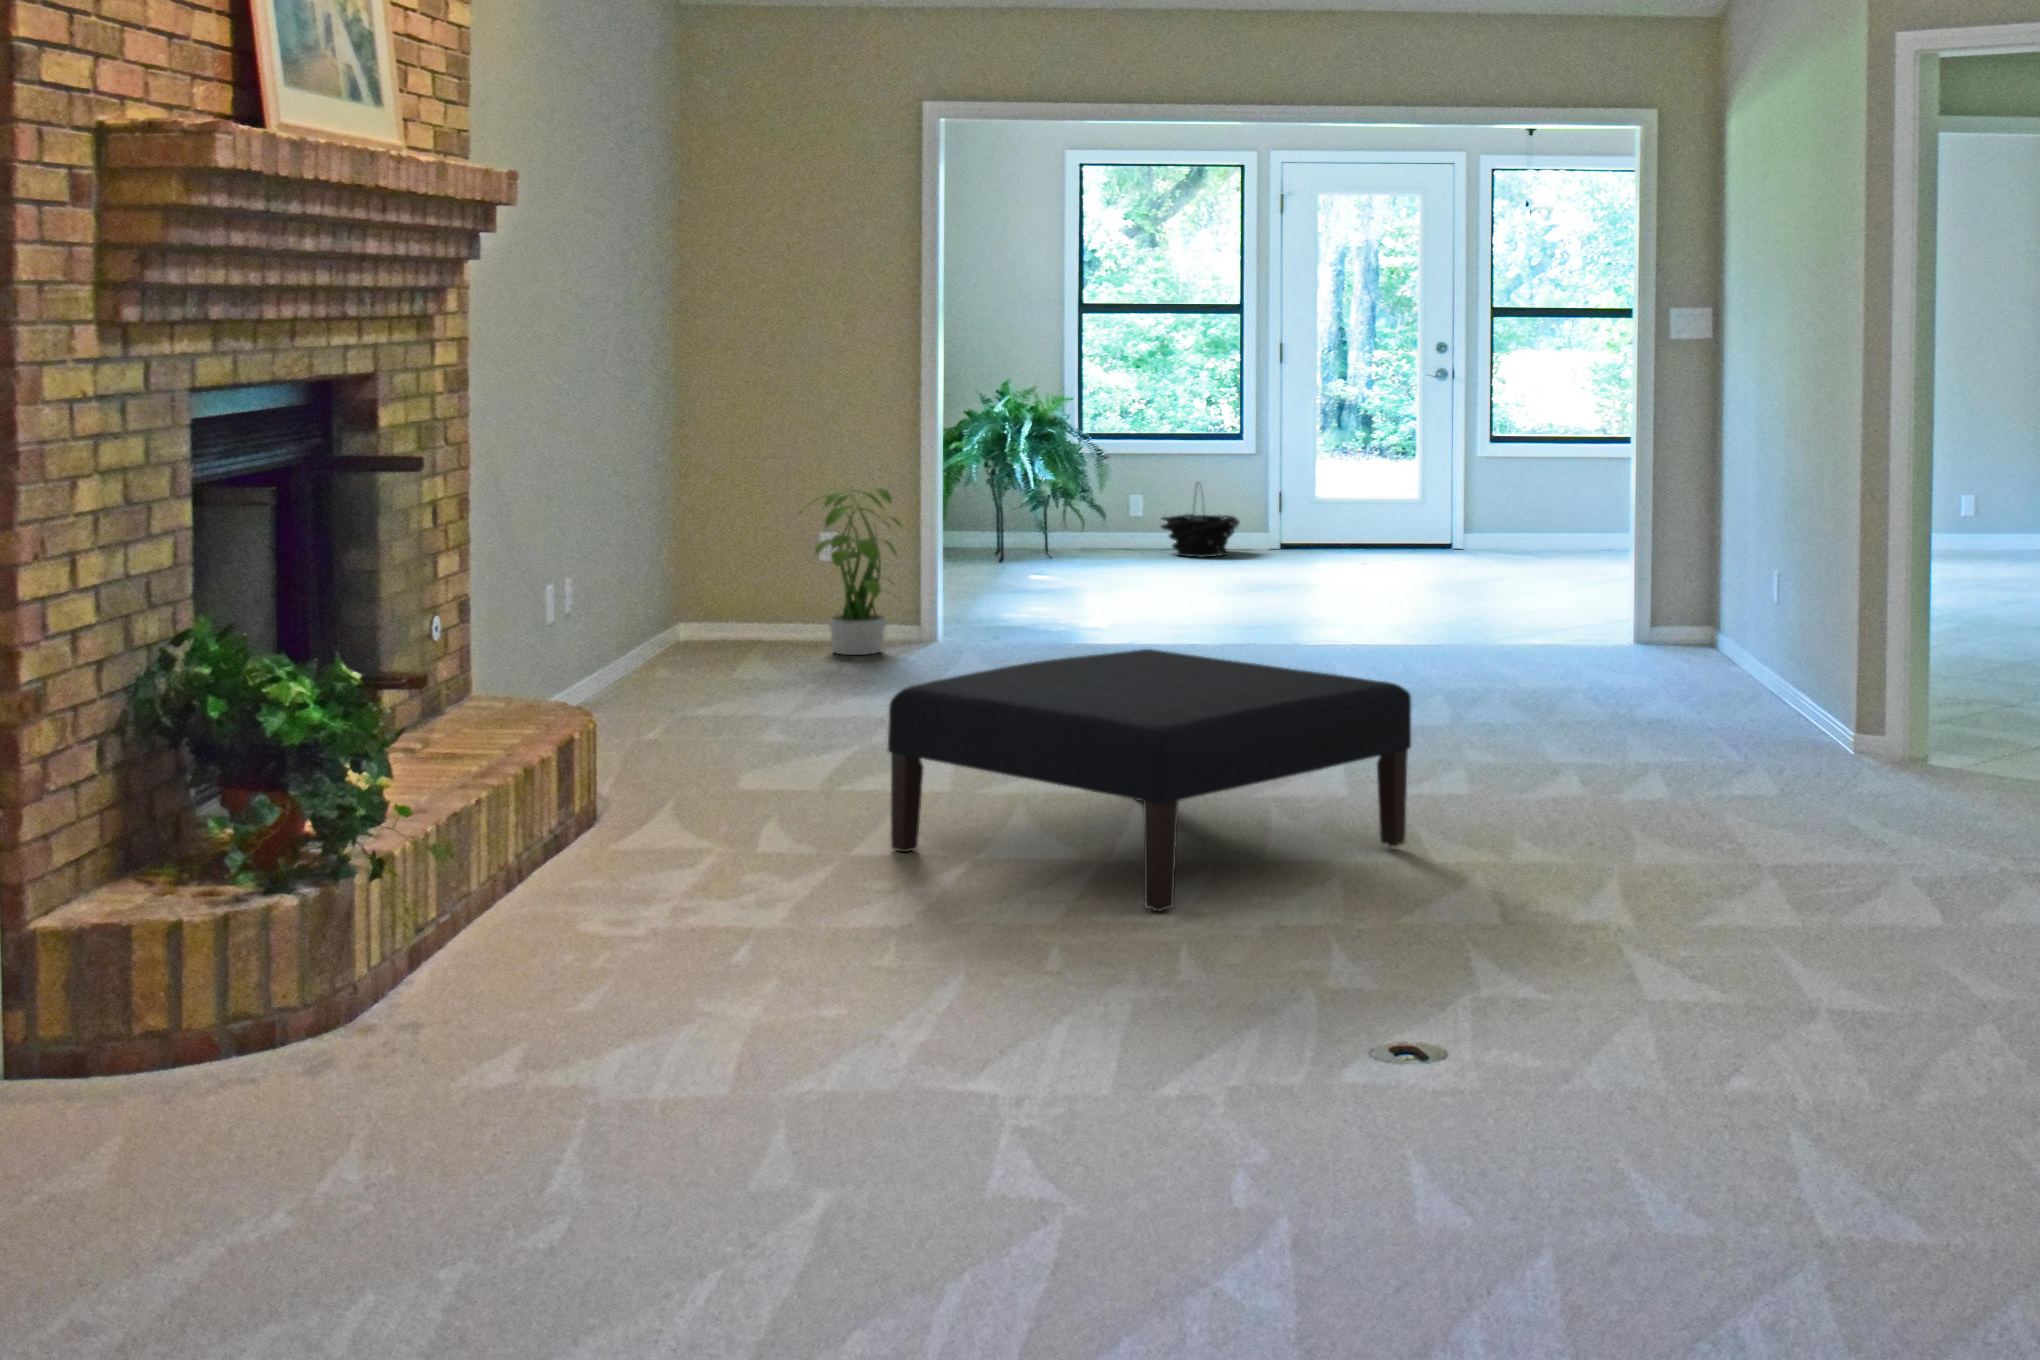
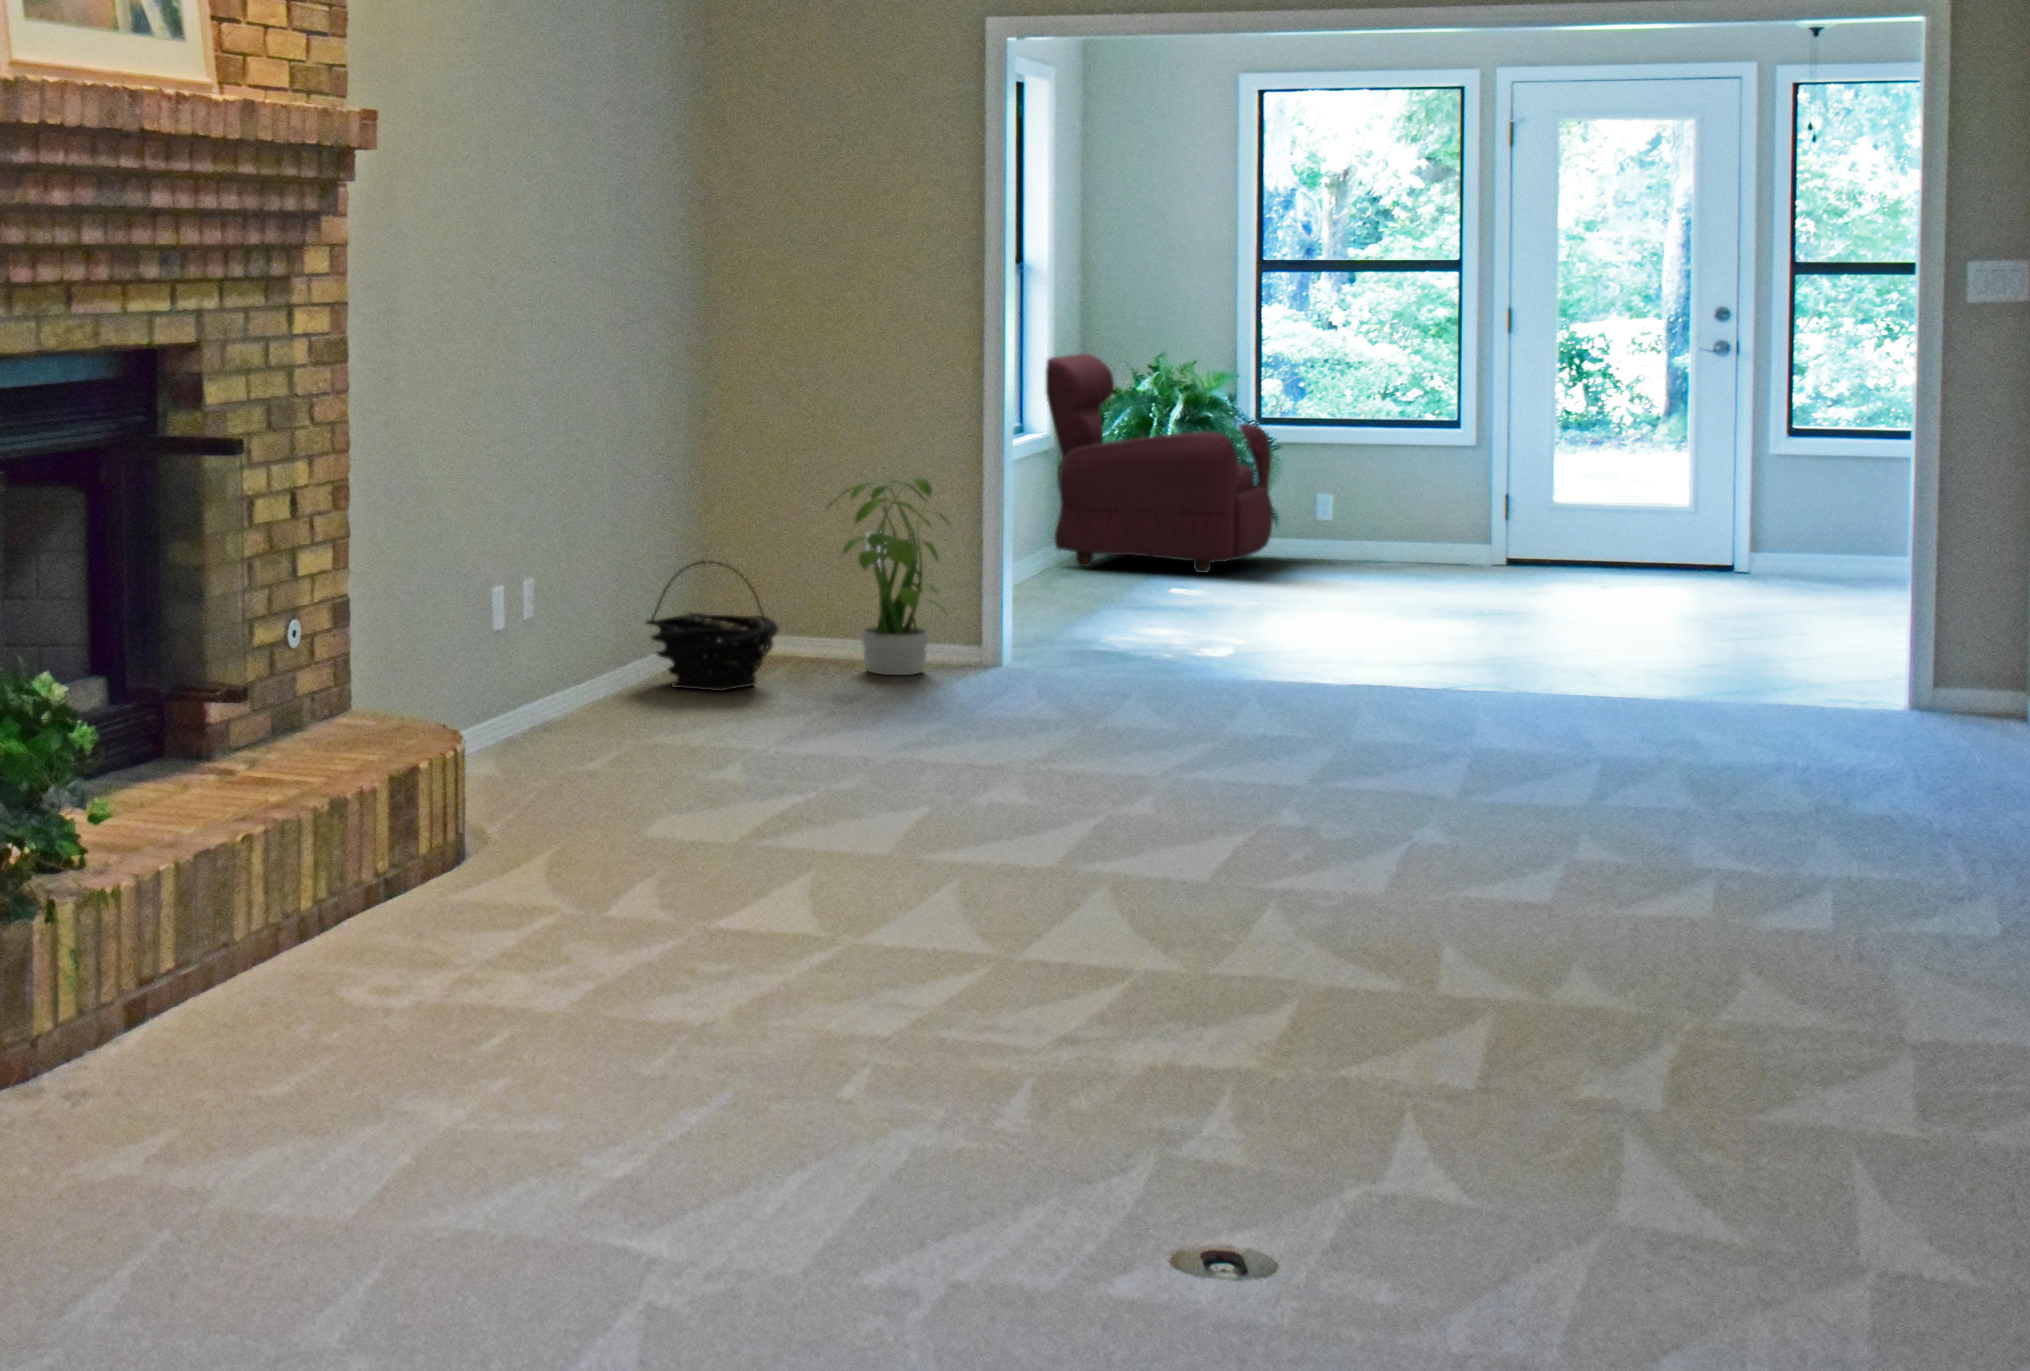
armchair: none [917,384,1104,565] -> present [1046,354,1273,573]
basket: present [1161,483,1240,557] -> present [646,561,778,691]
ottoman: present [887,649,1411,911] -> none [759,696,1446,1046]

